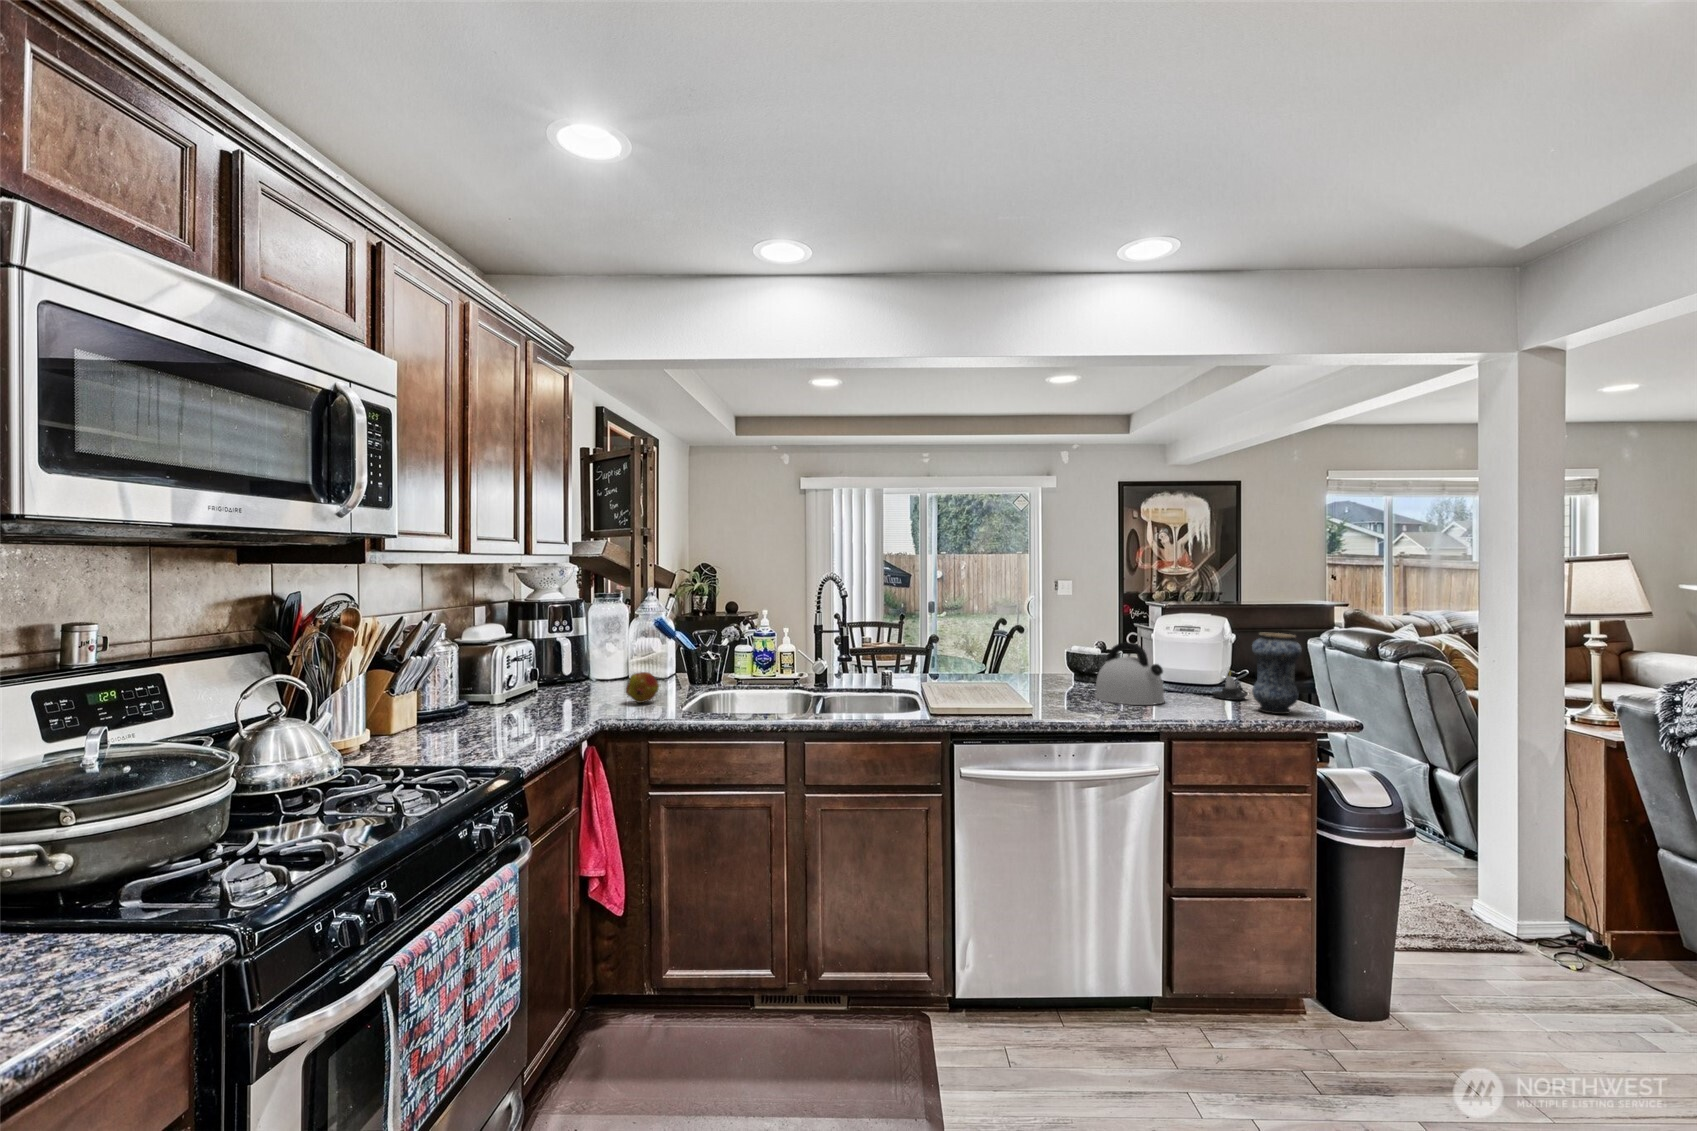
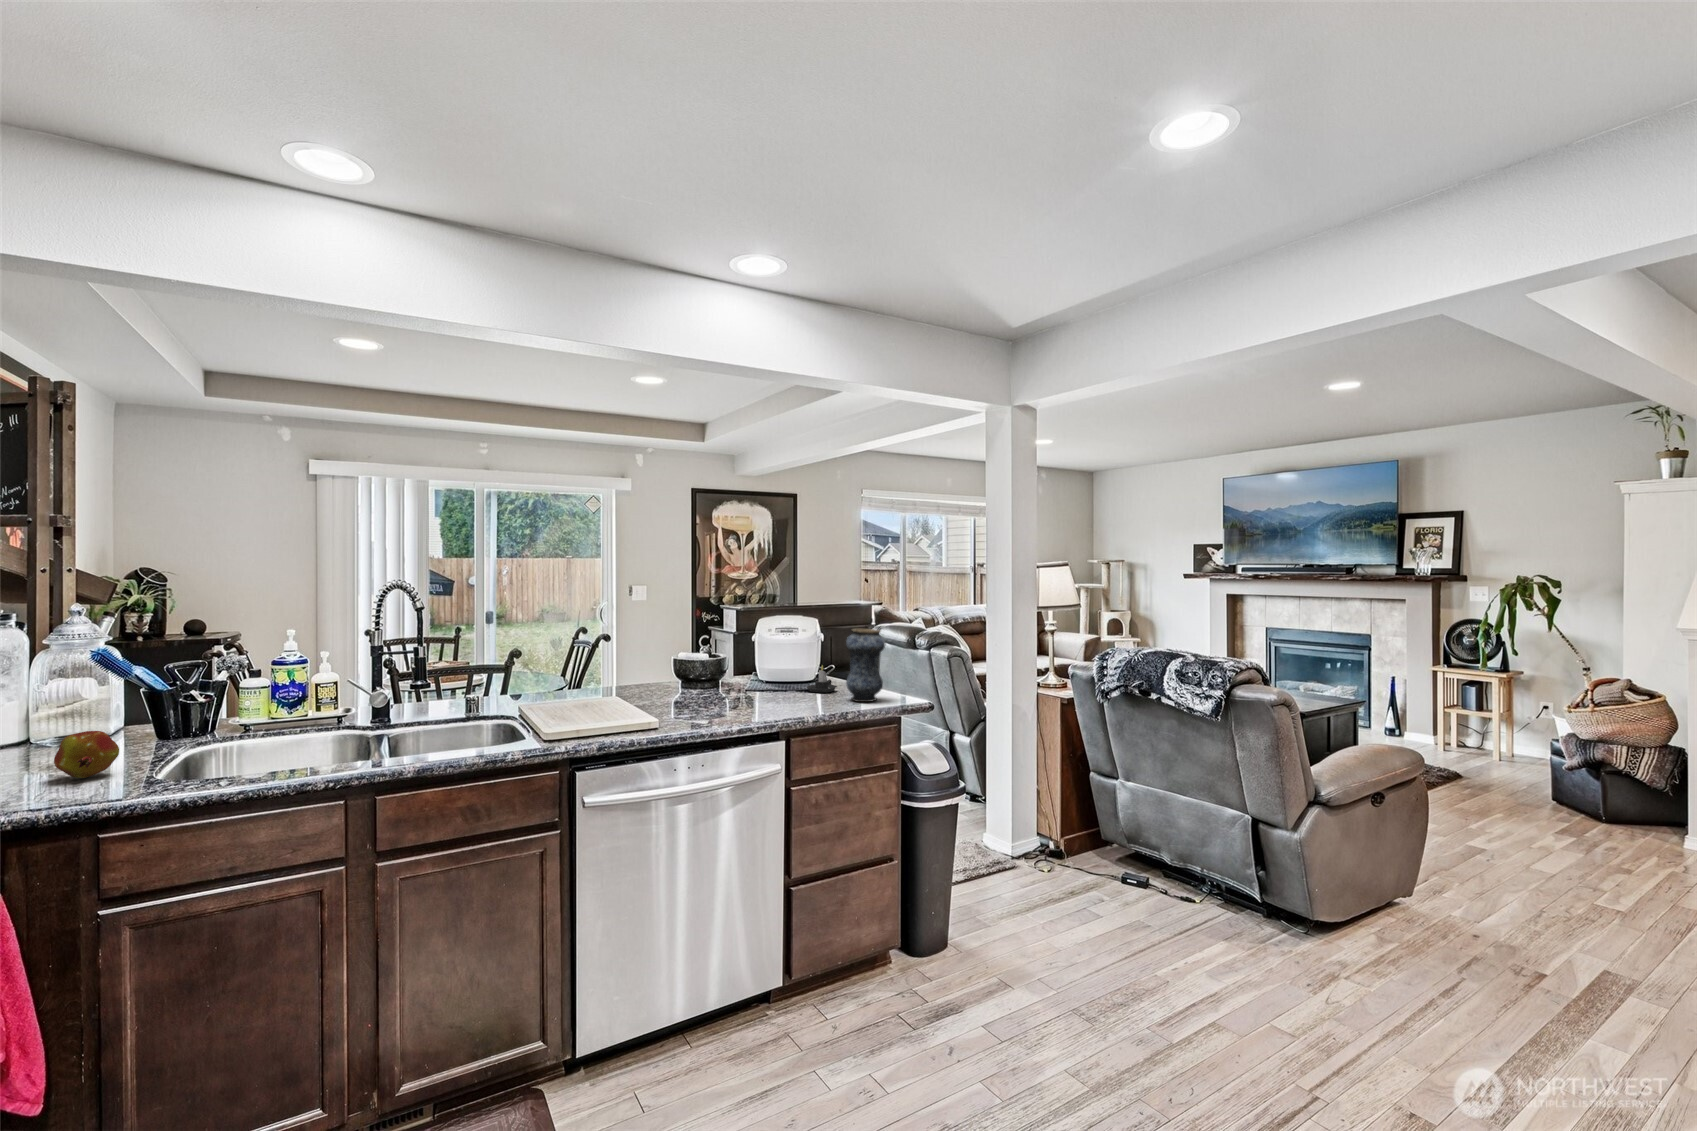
kettle: present [1095,643,1165,705] -> none [706,645,773,707]

